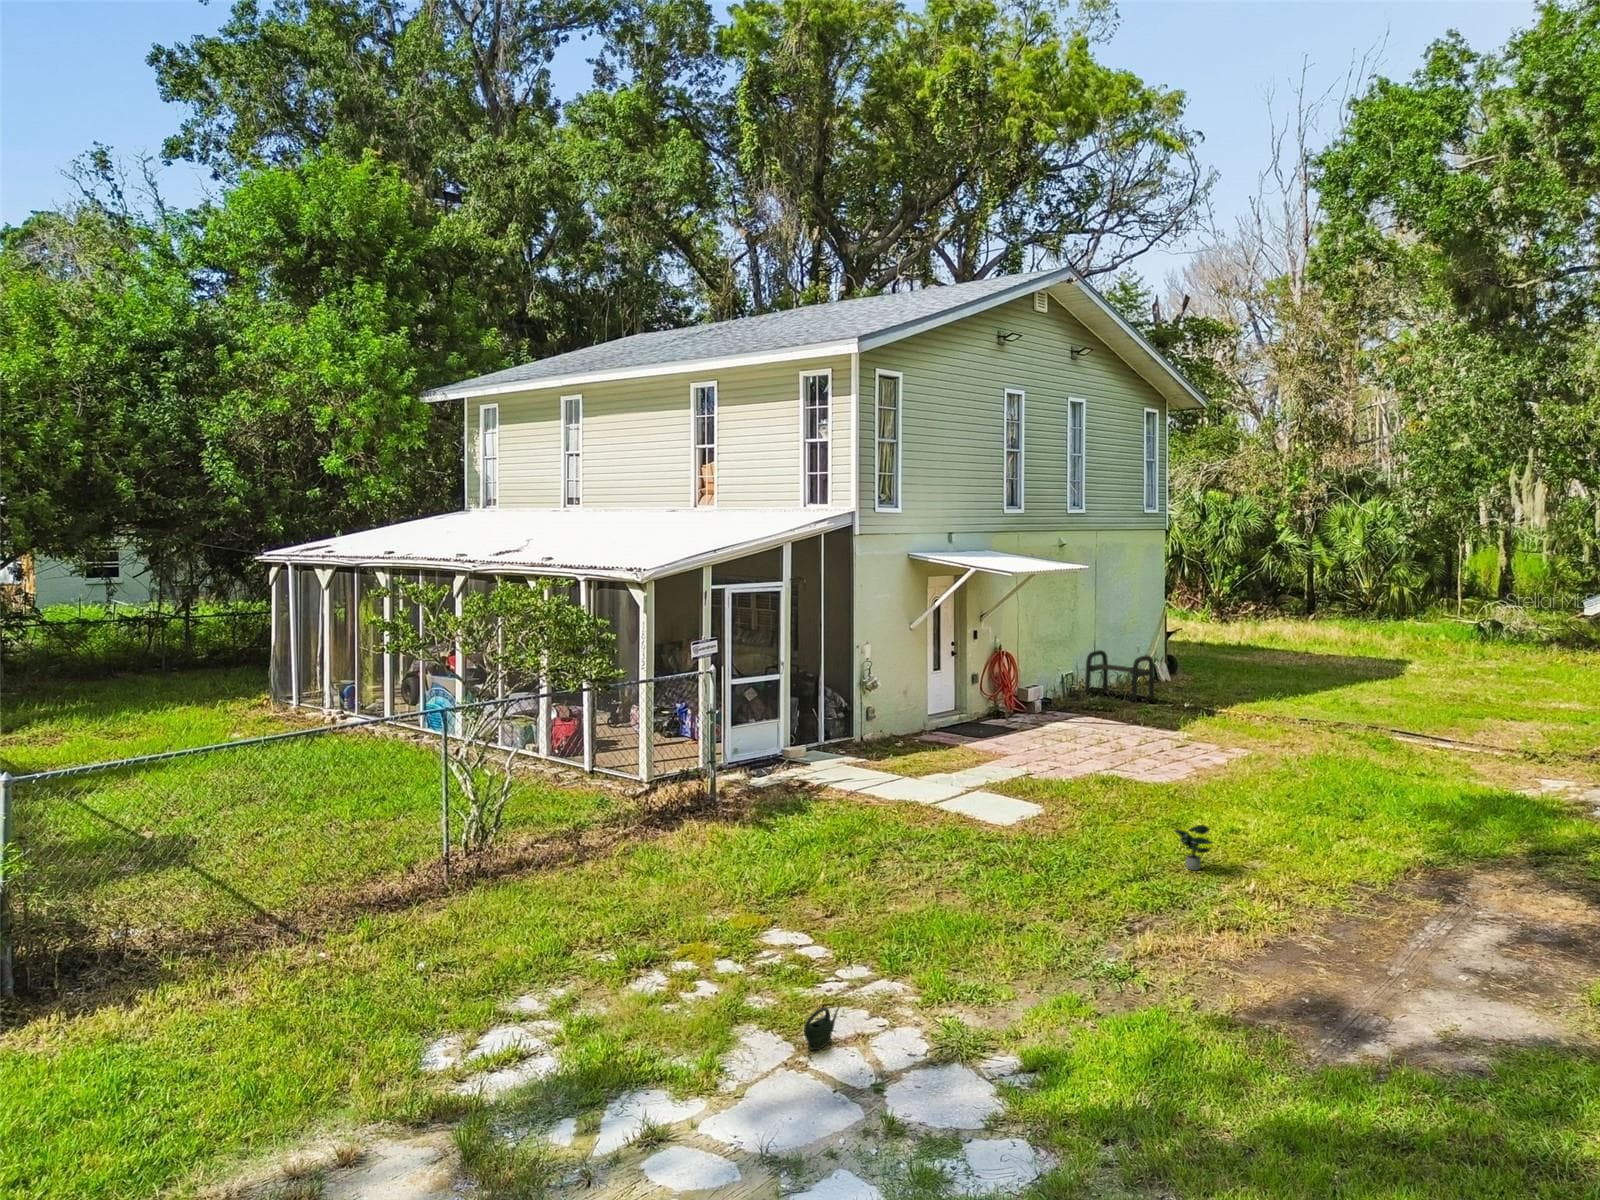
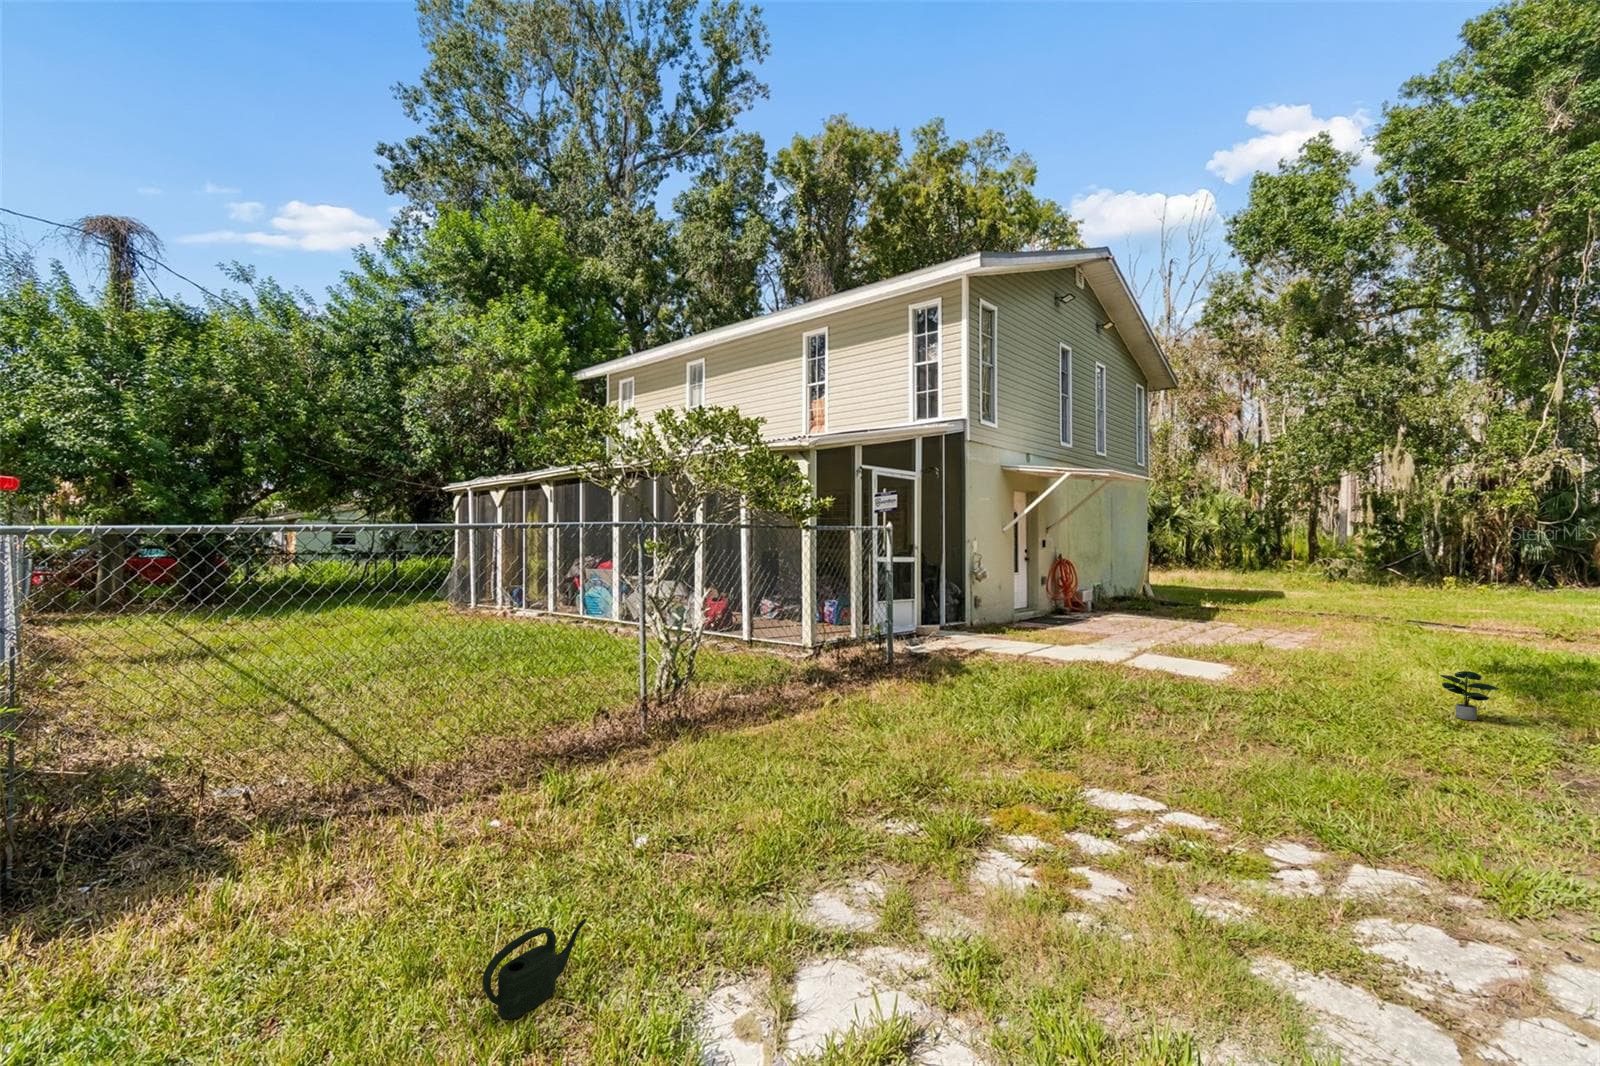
bench: present [1085,650,1154,701] -> none [1109,564,1167,601]
watering can: present [804,1006,840,1050] -> present [483,919,586,1019]

